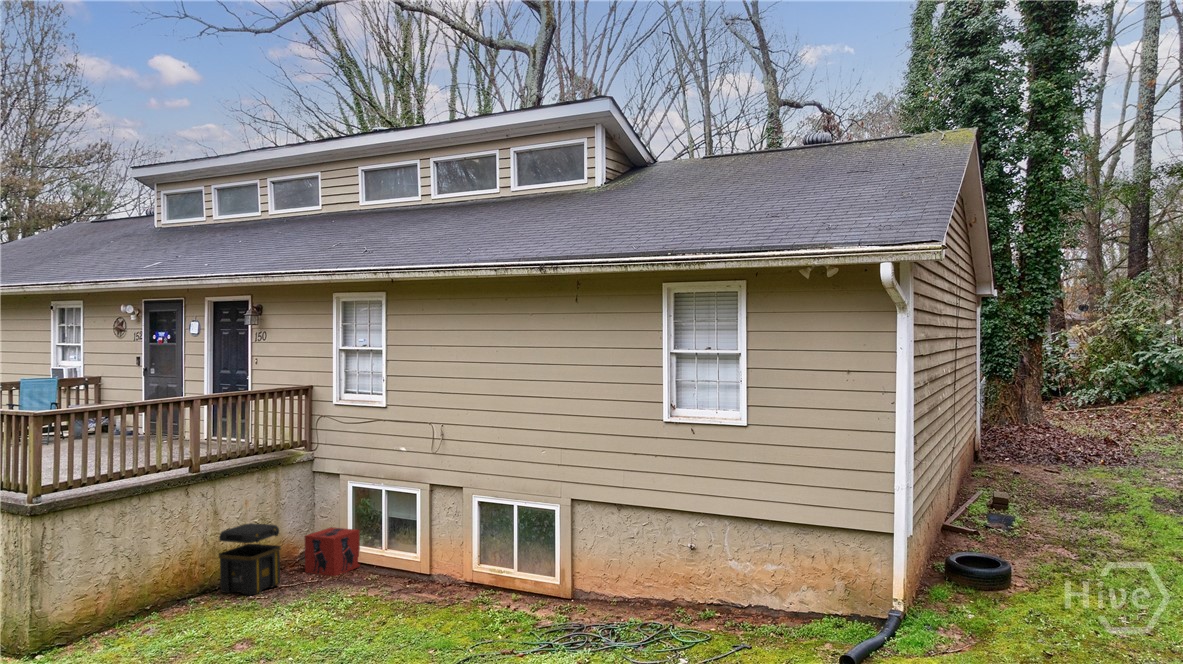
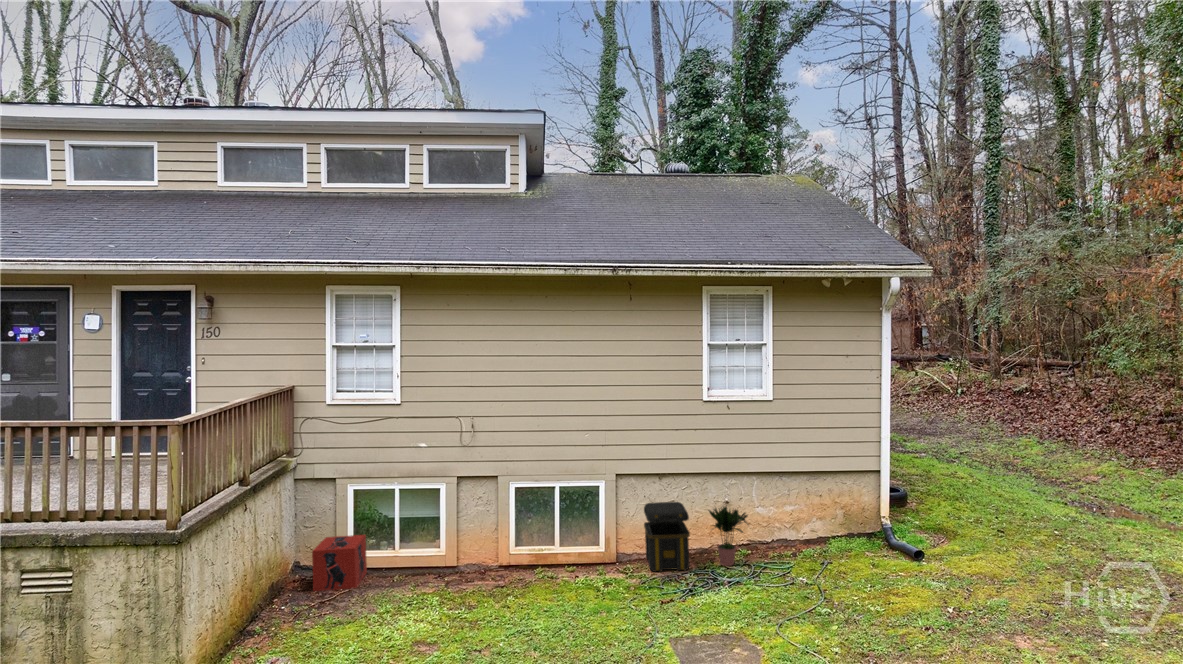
toolbox: present [219,523,281,595] -> present [644,502,690,572]
potted plant: none [649,545,696,623] -> present [709,507,748,566]

